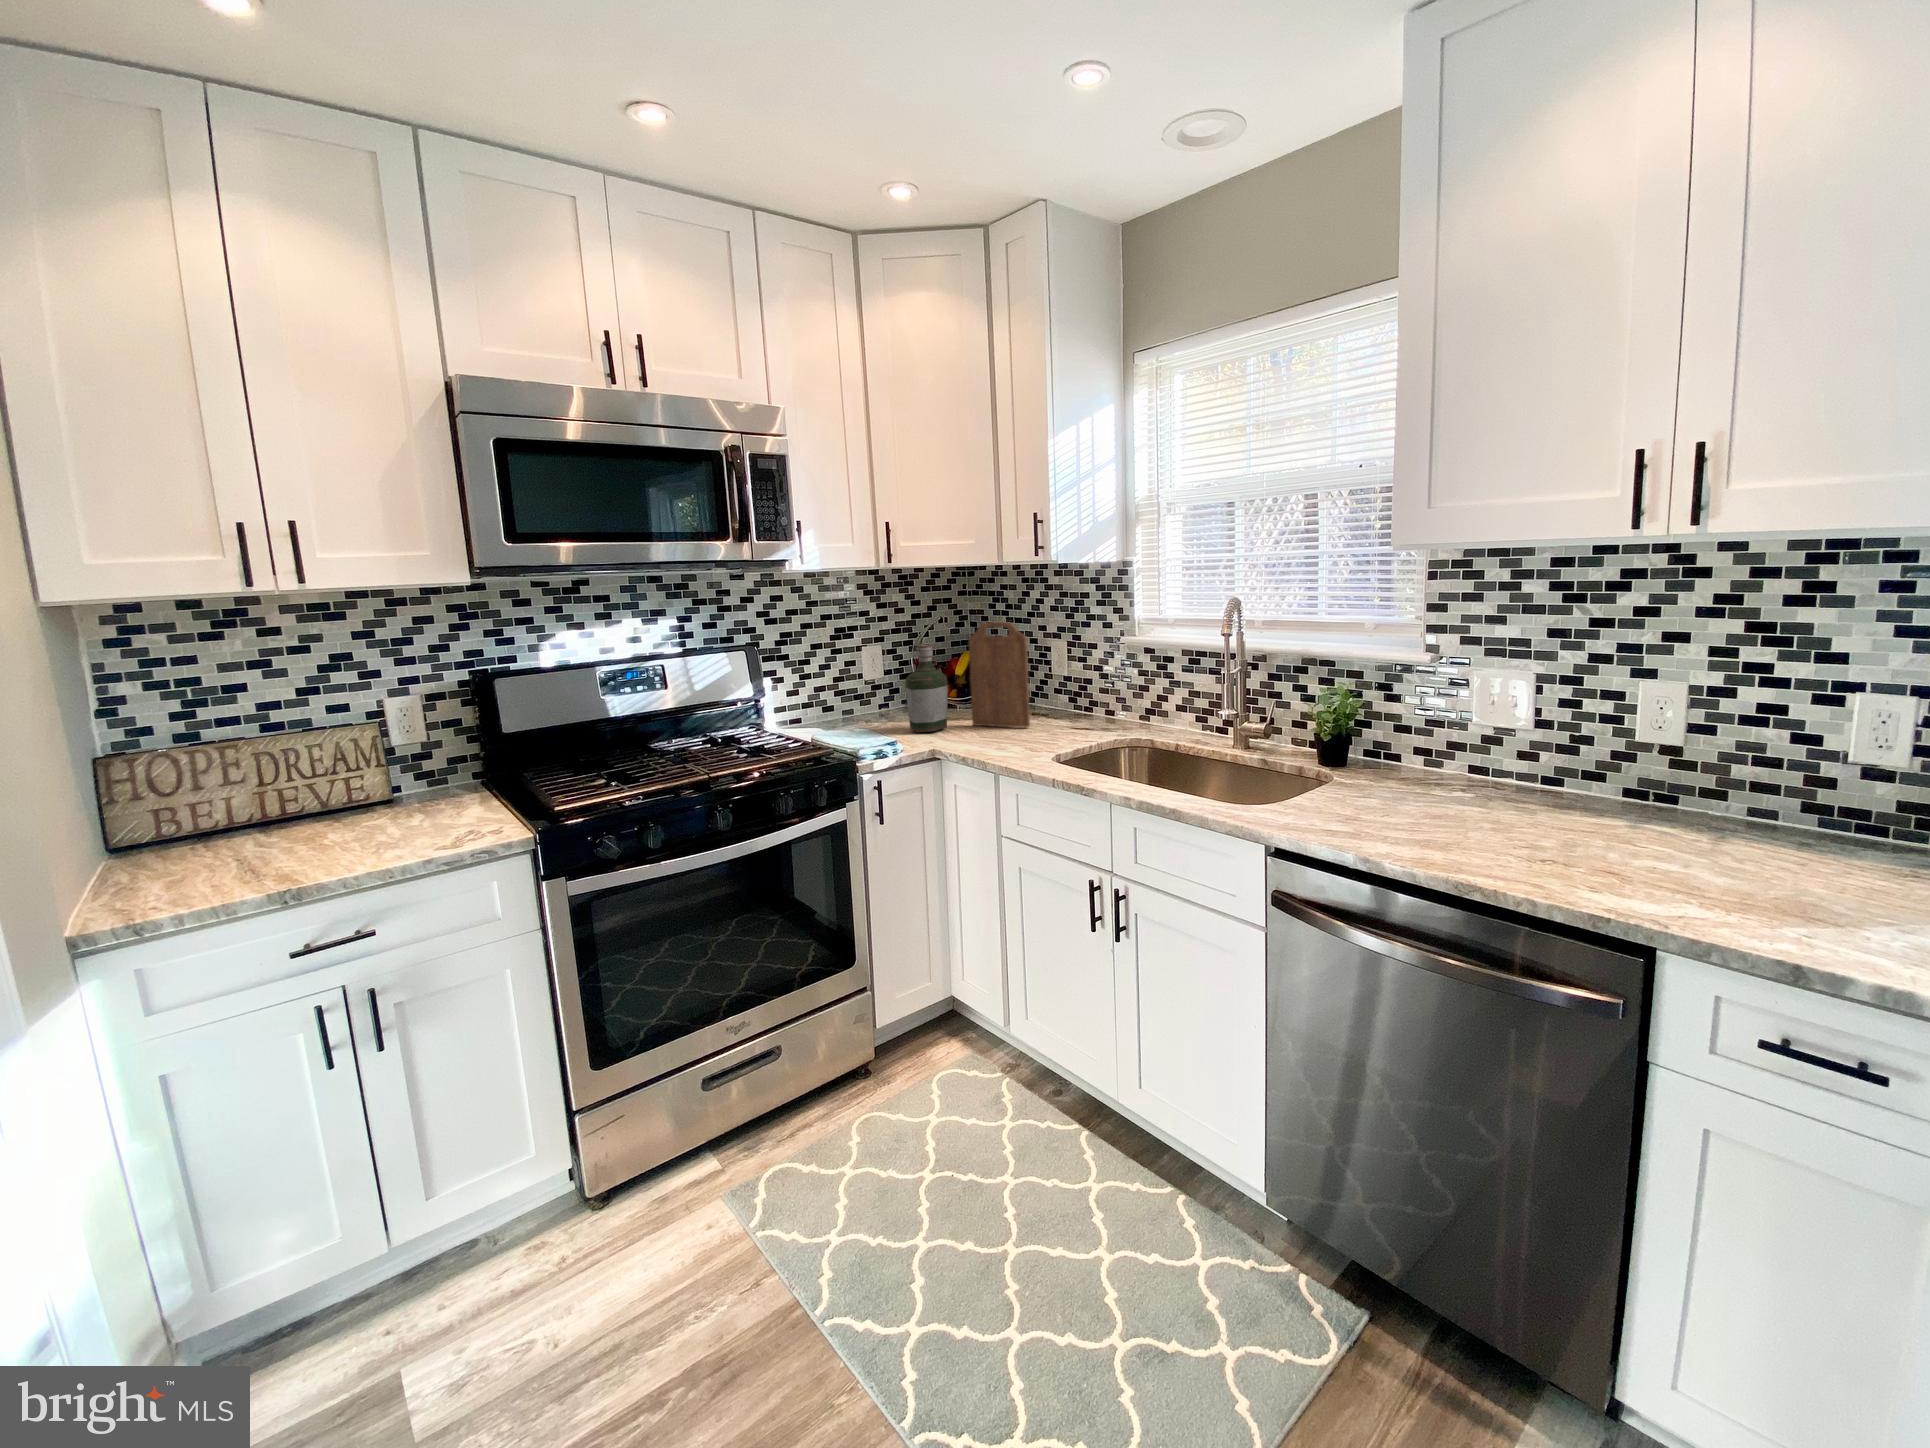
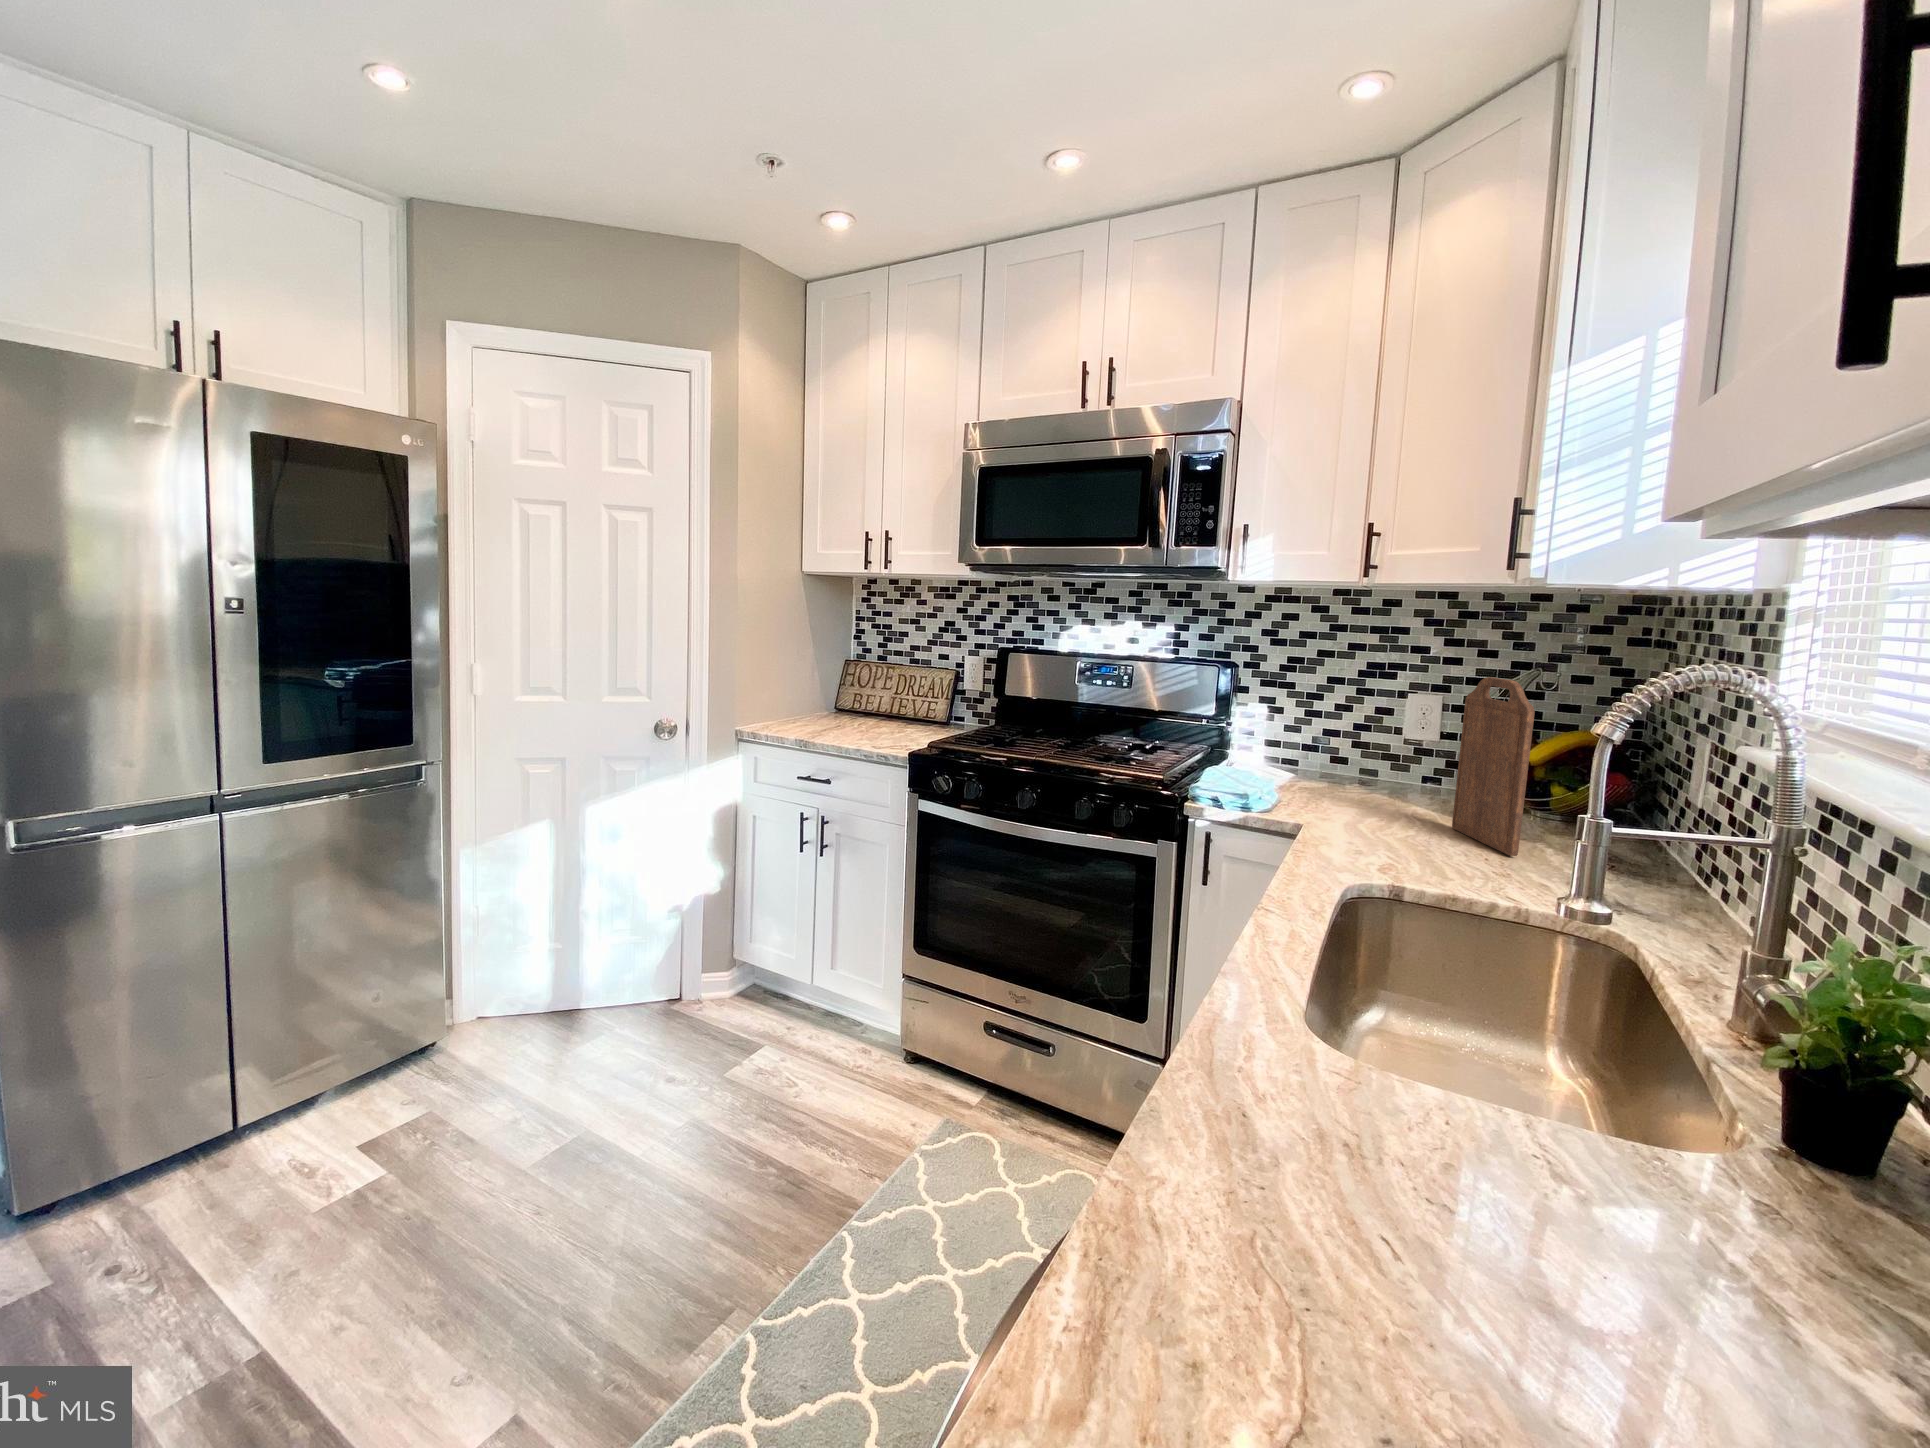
bottle: present [905,645,948,733] -> none [1345,694,1423,816]

